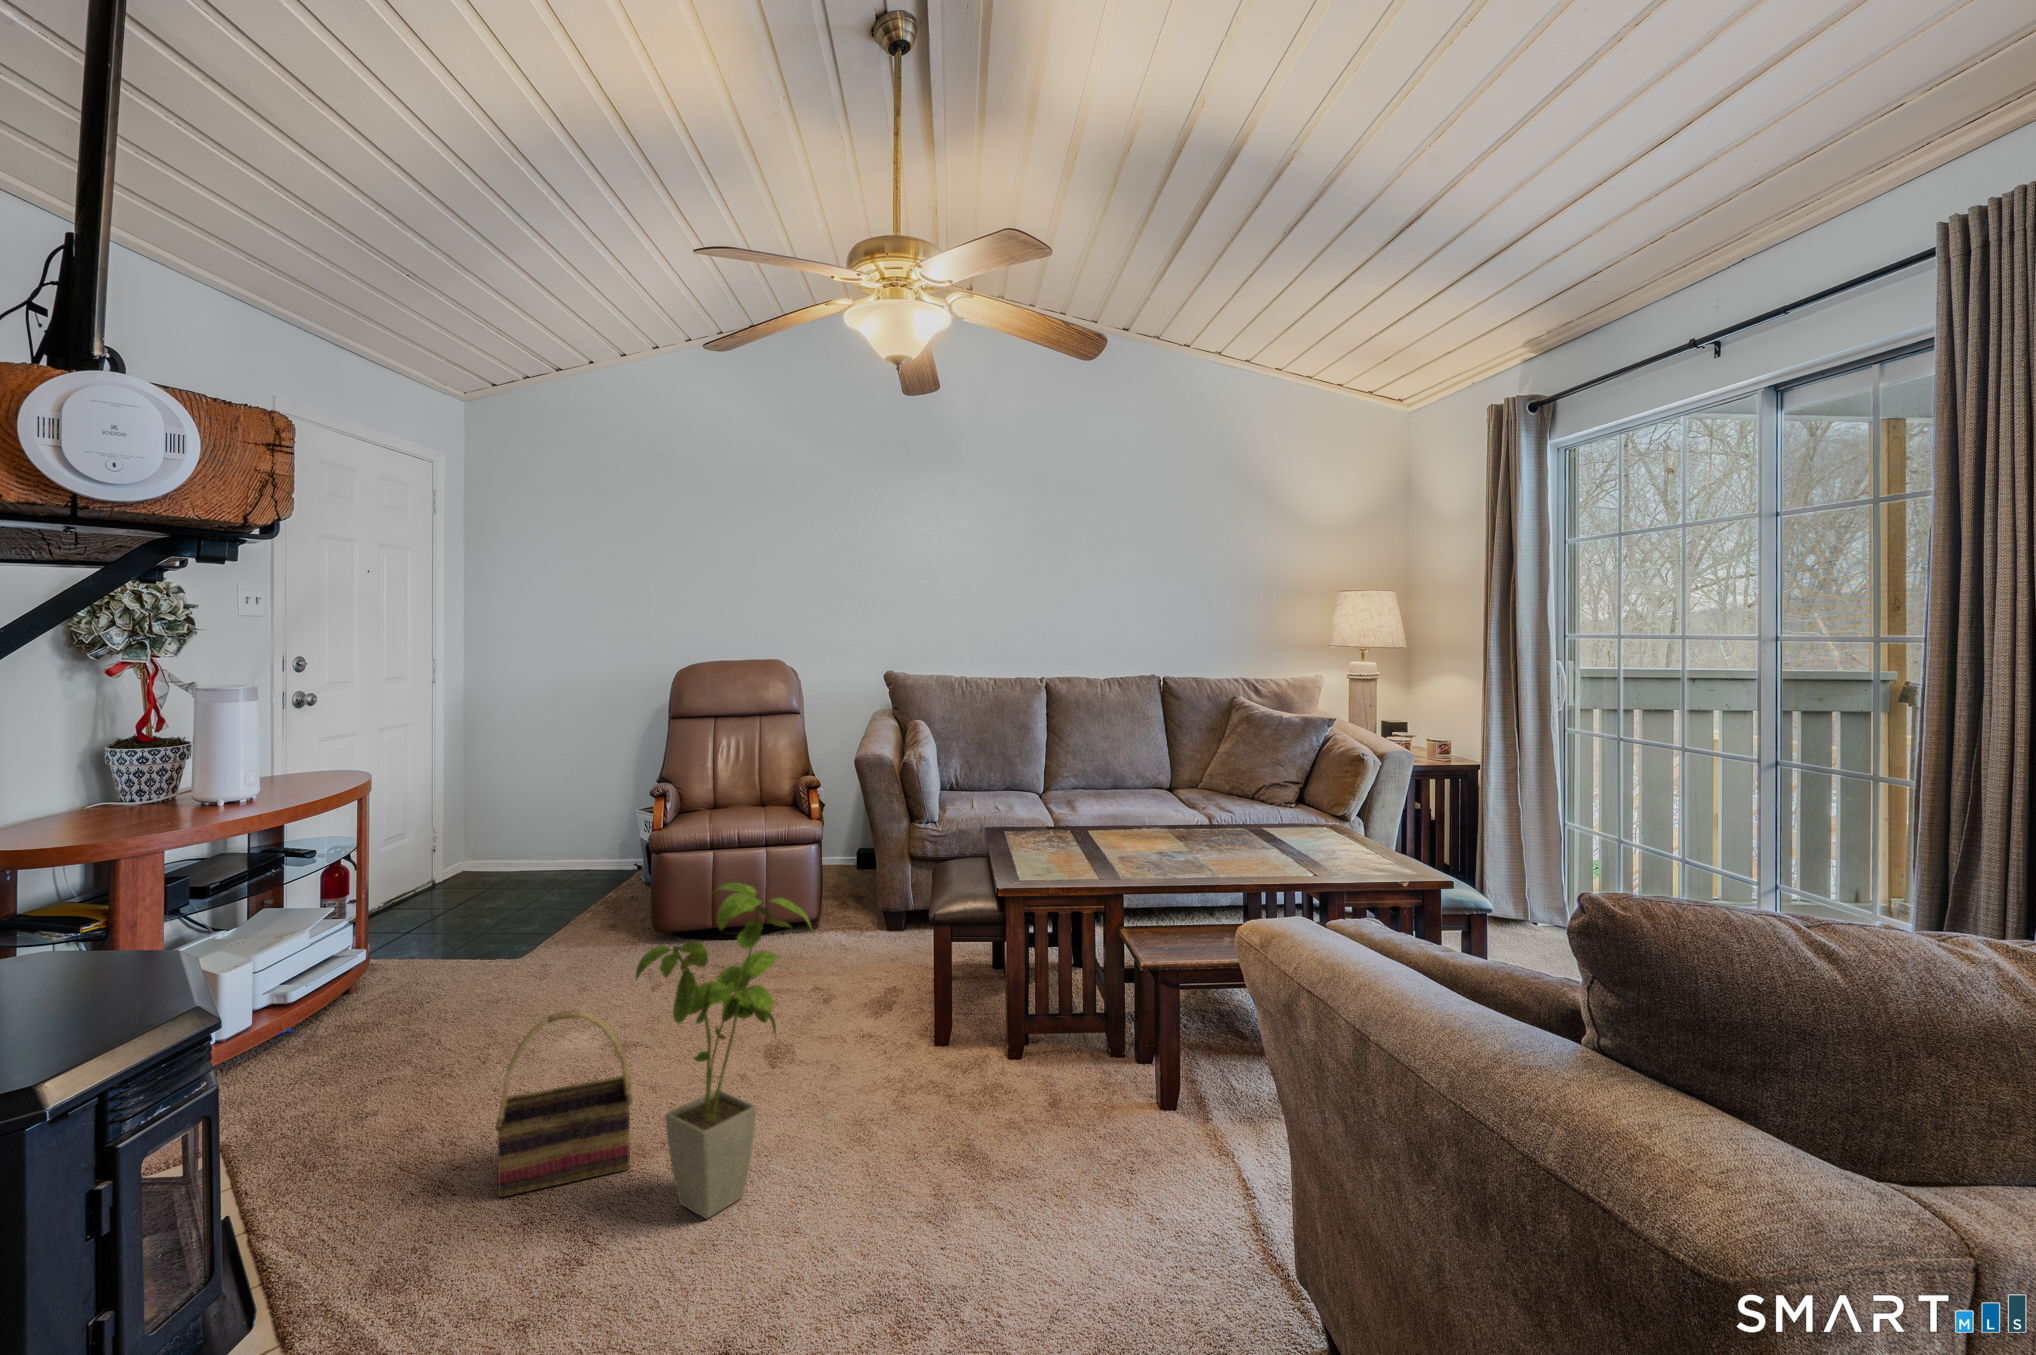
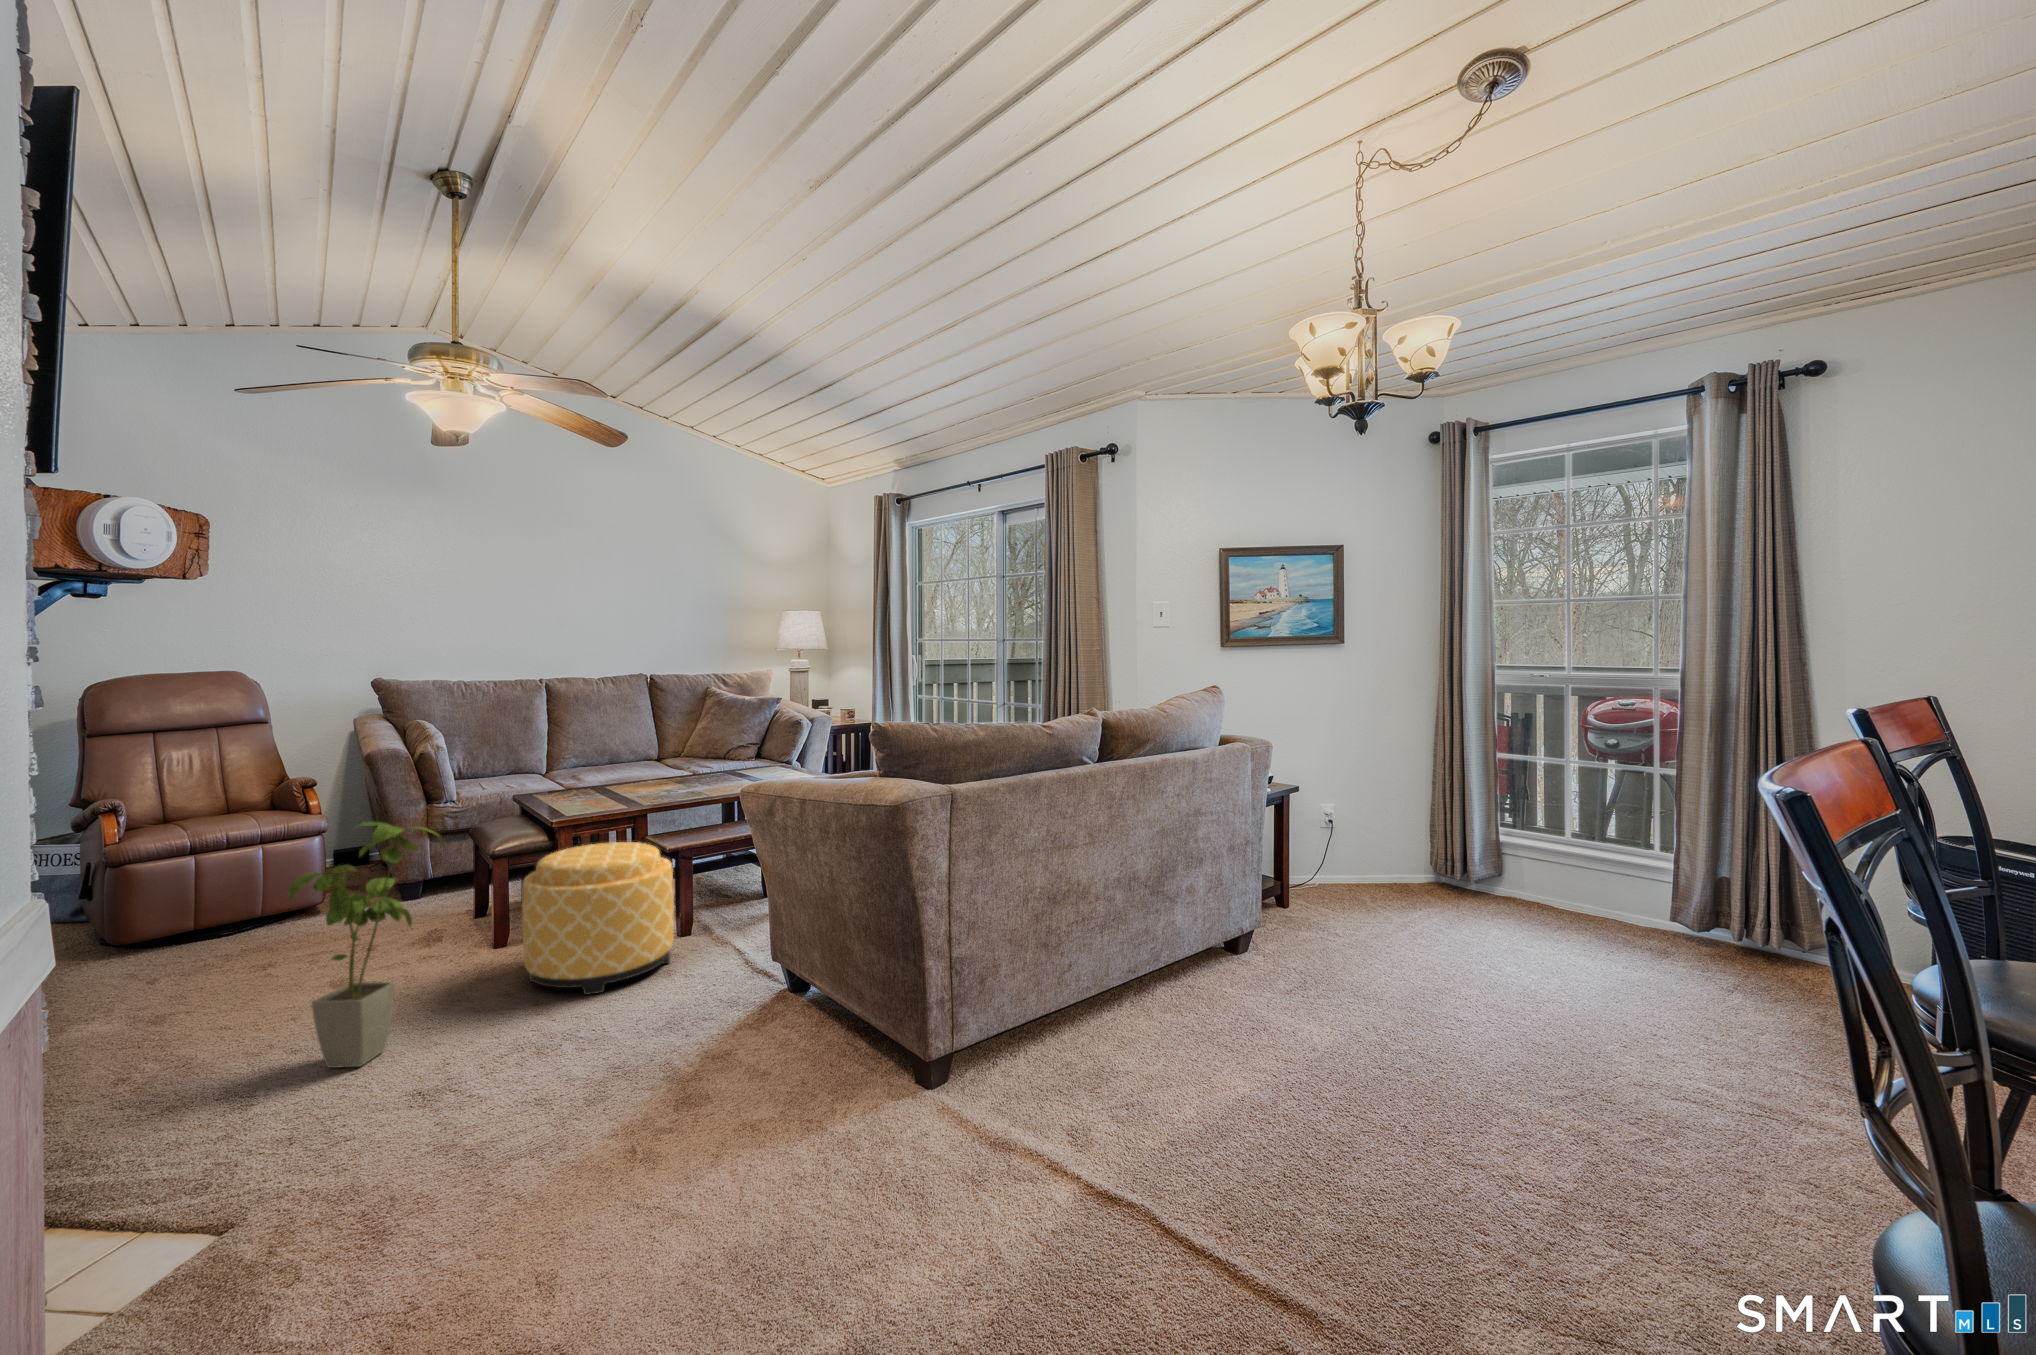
ottoman: none [933,931,1132,1182] -> present [522,842,674,995]
basket: present [496,1011,632,1197] -> none [100,952,256,1113]

